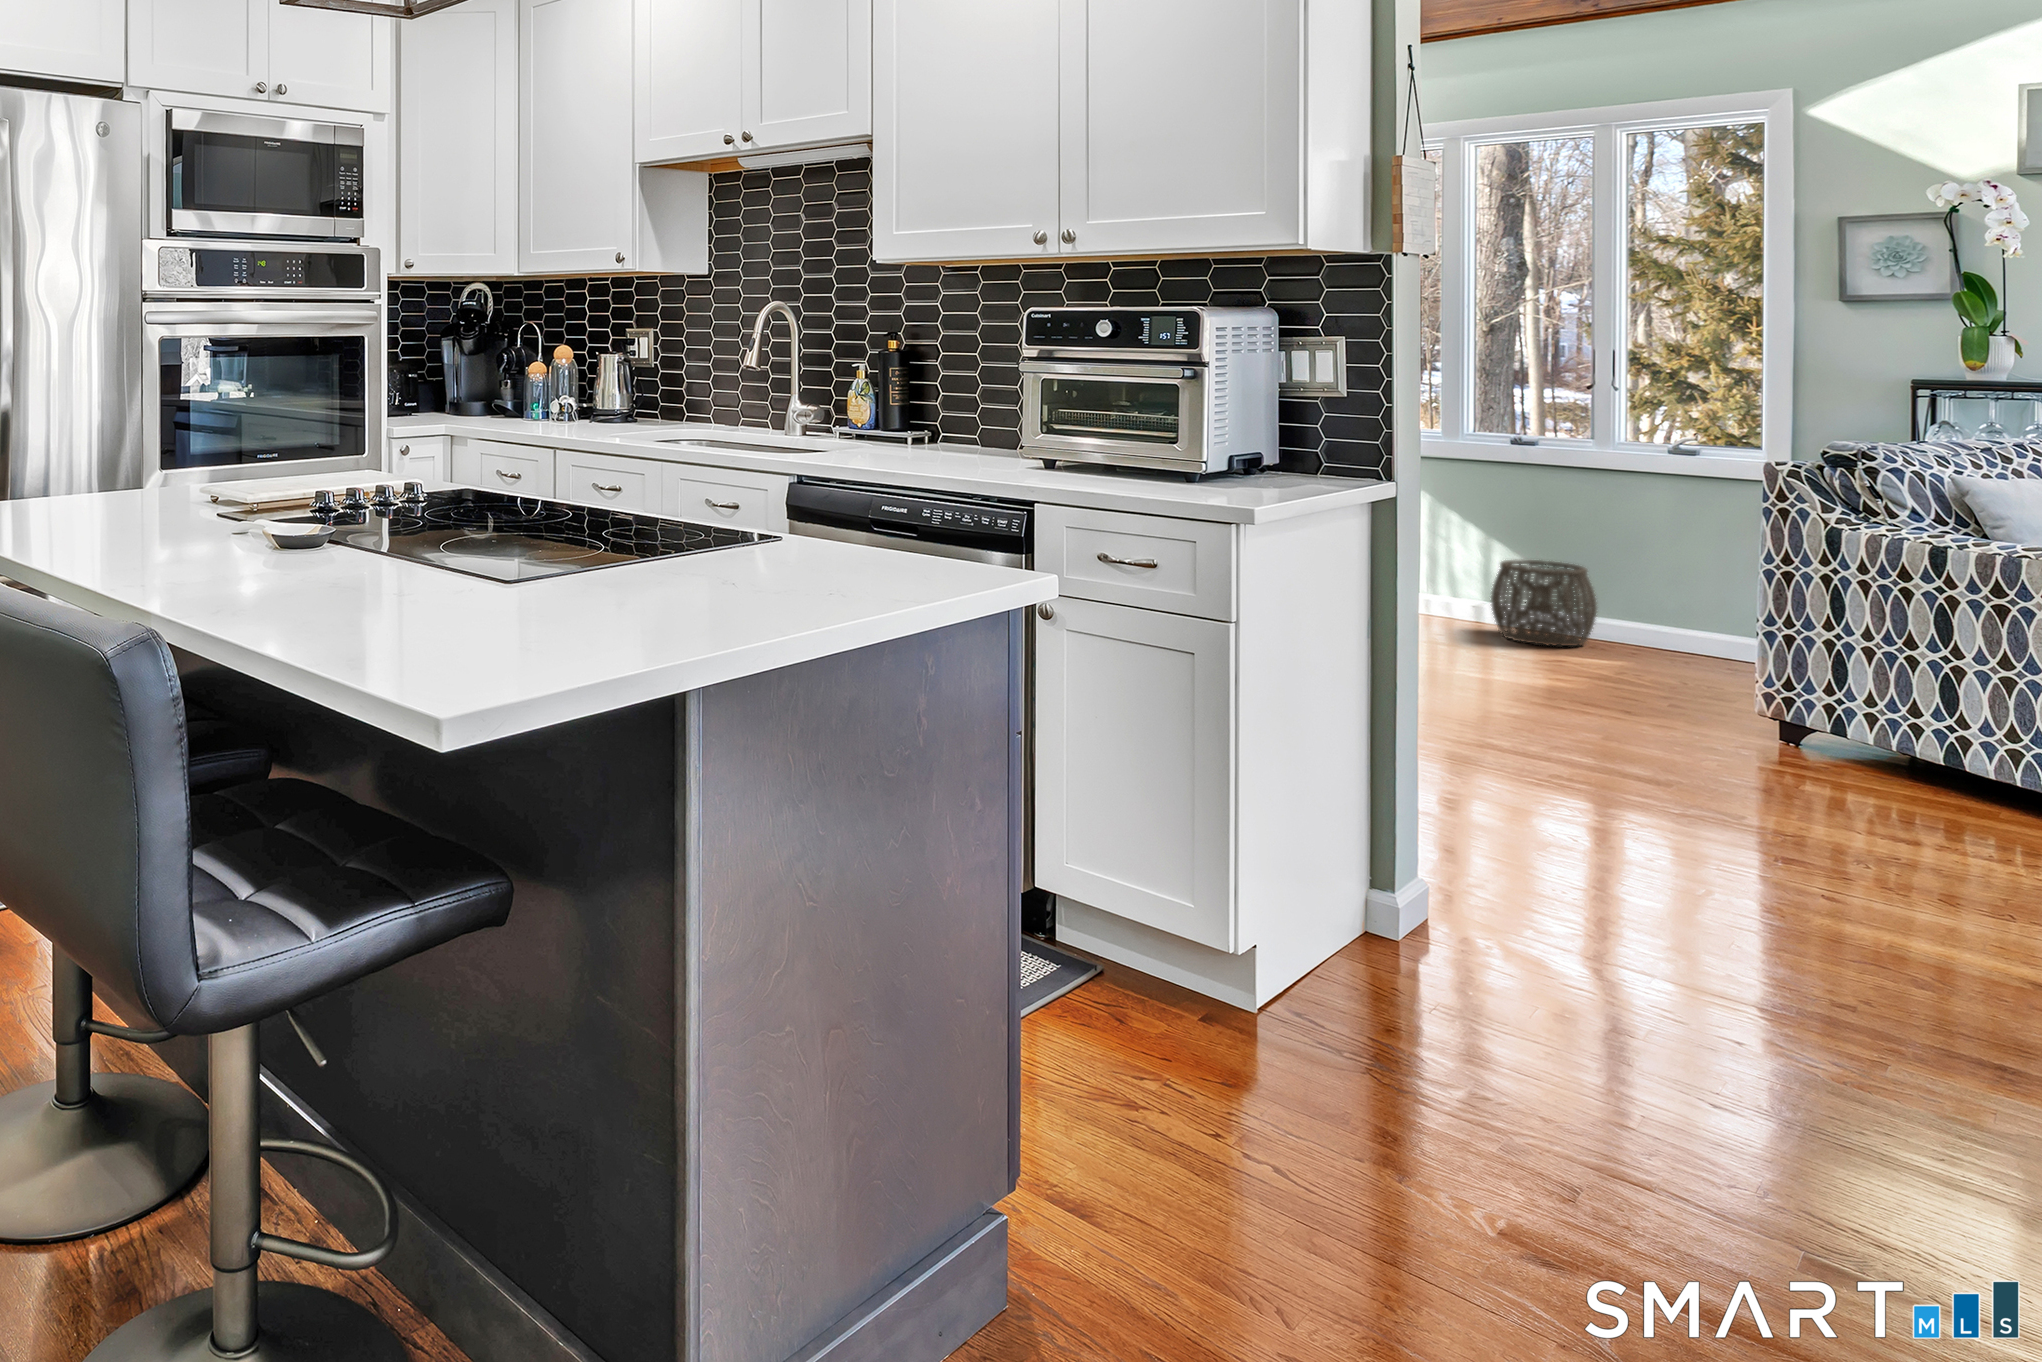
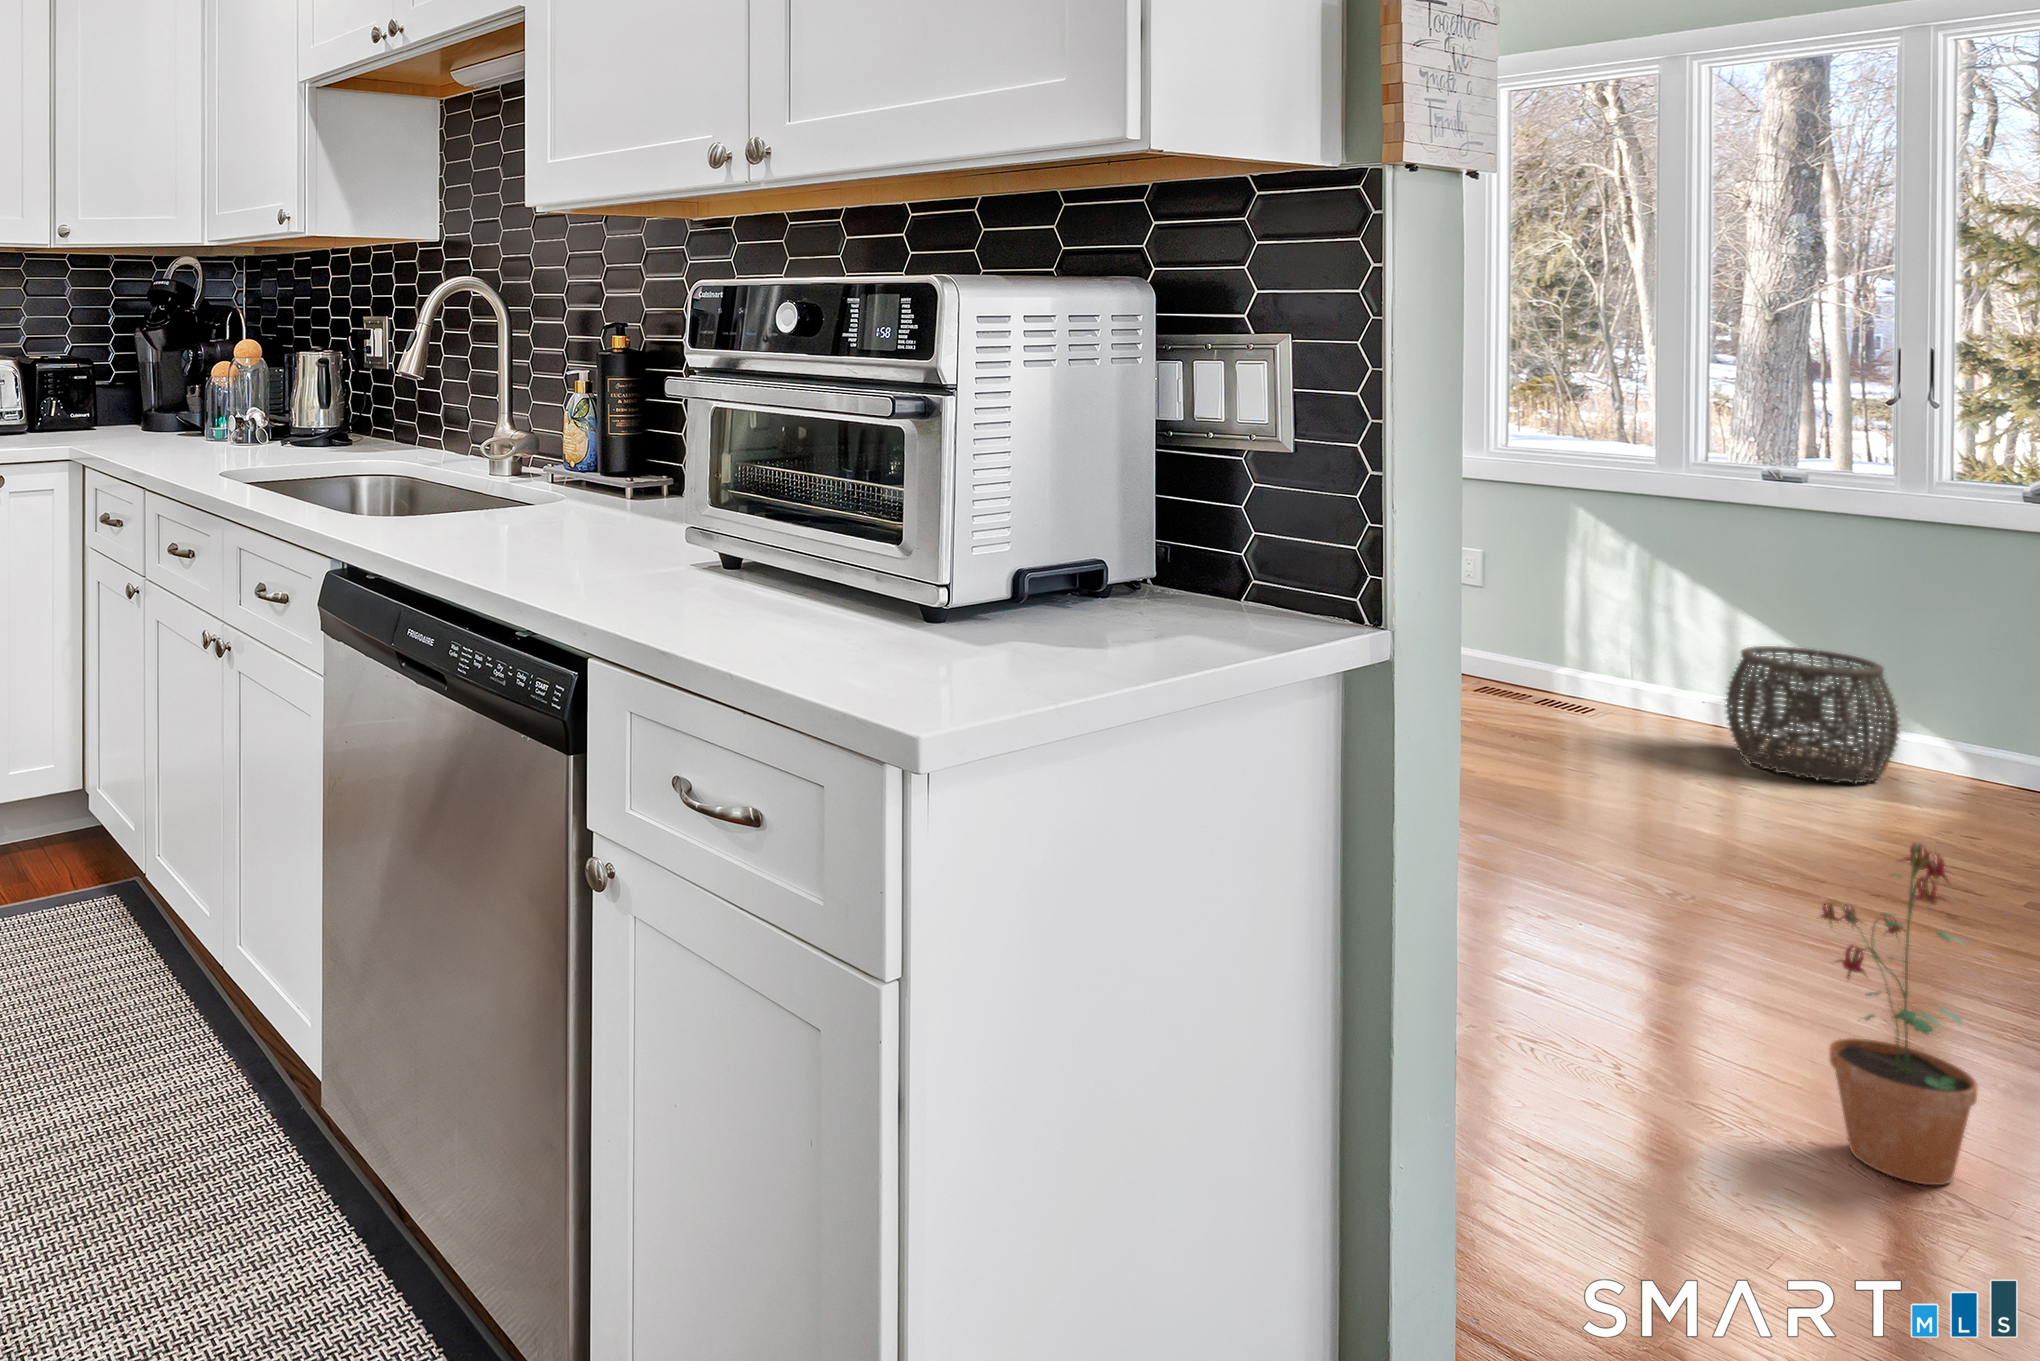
potted plant: none [1562,627,1645,809] -> present [1821,844,1978,1185]

